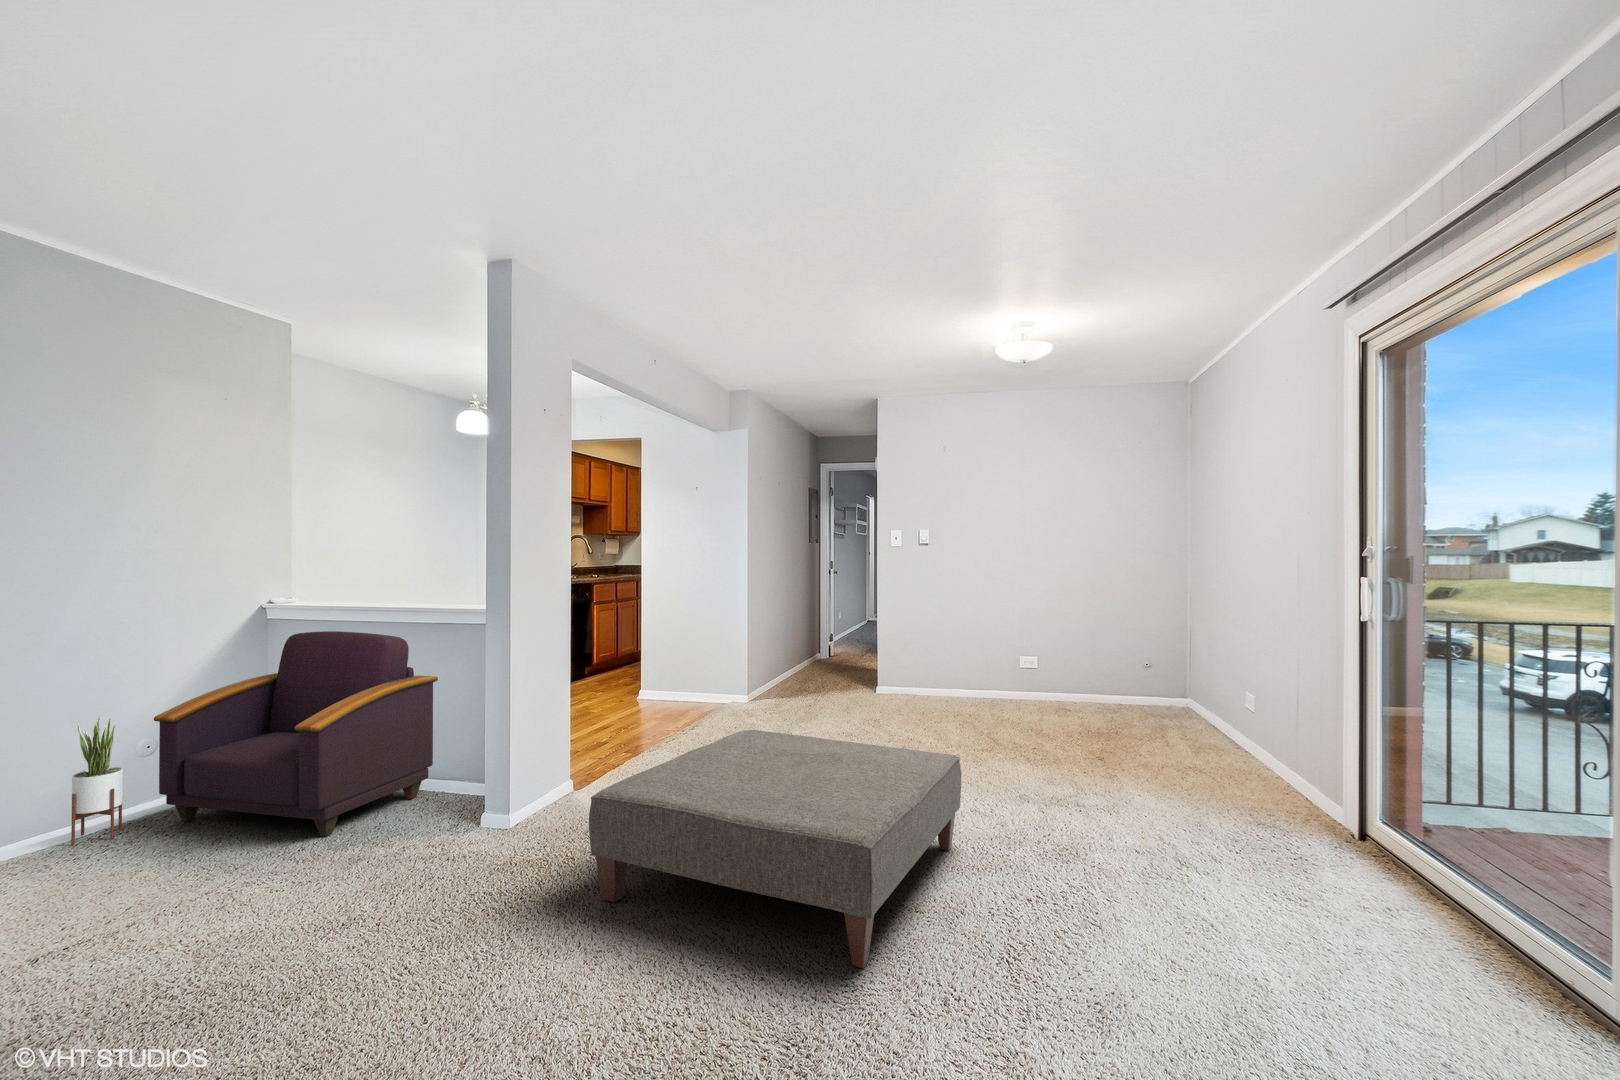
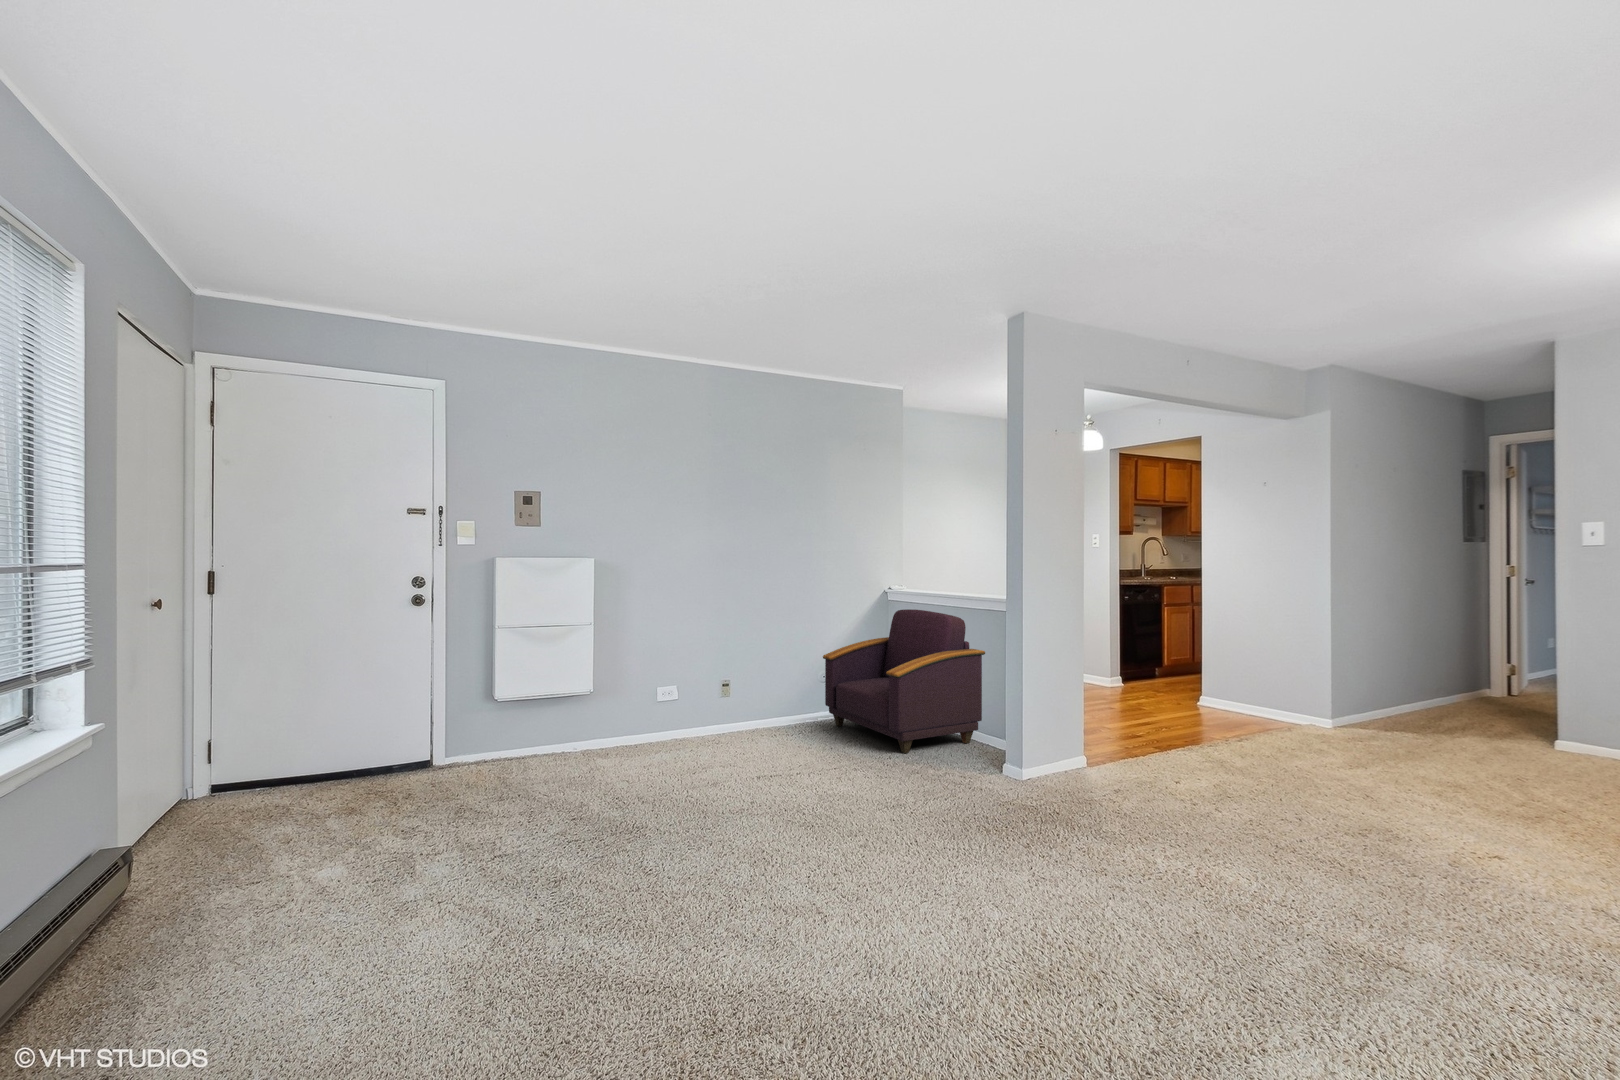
potted plant: present [71,713,123,845] -> none [786,649,809,727]
ottoman: present [589,730,961,968] -> none [1055,739,1537,983]

